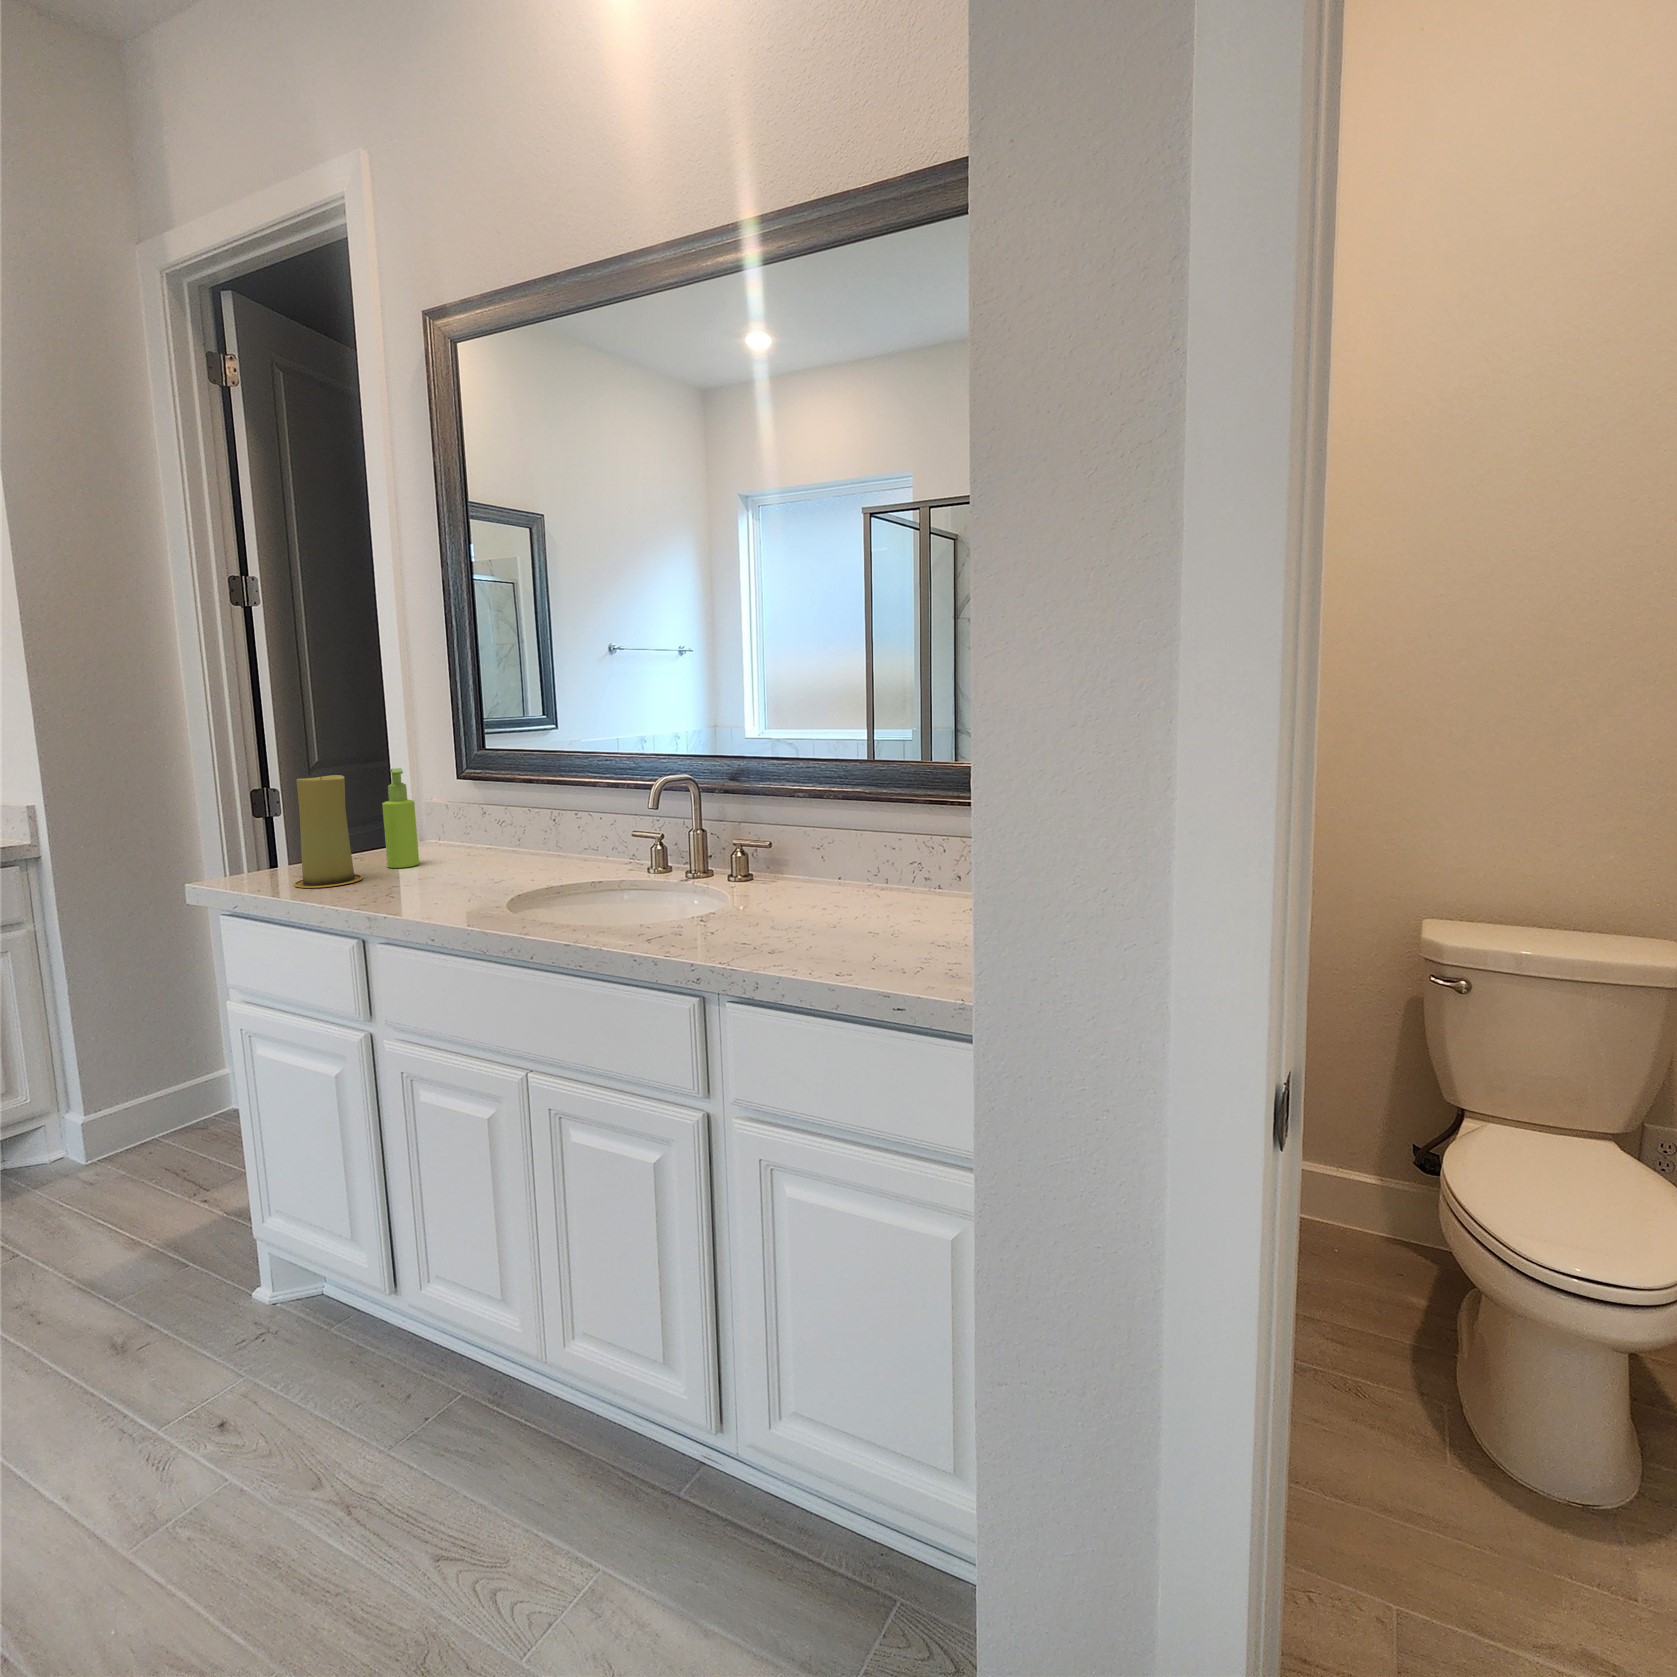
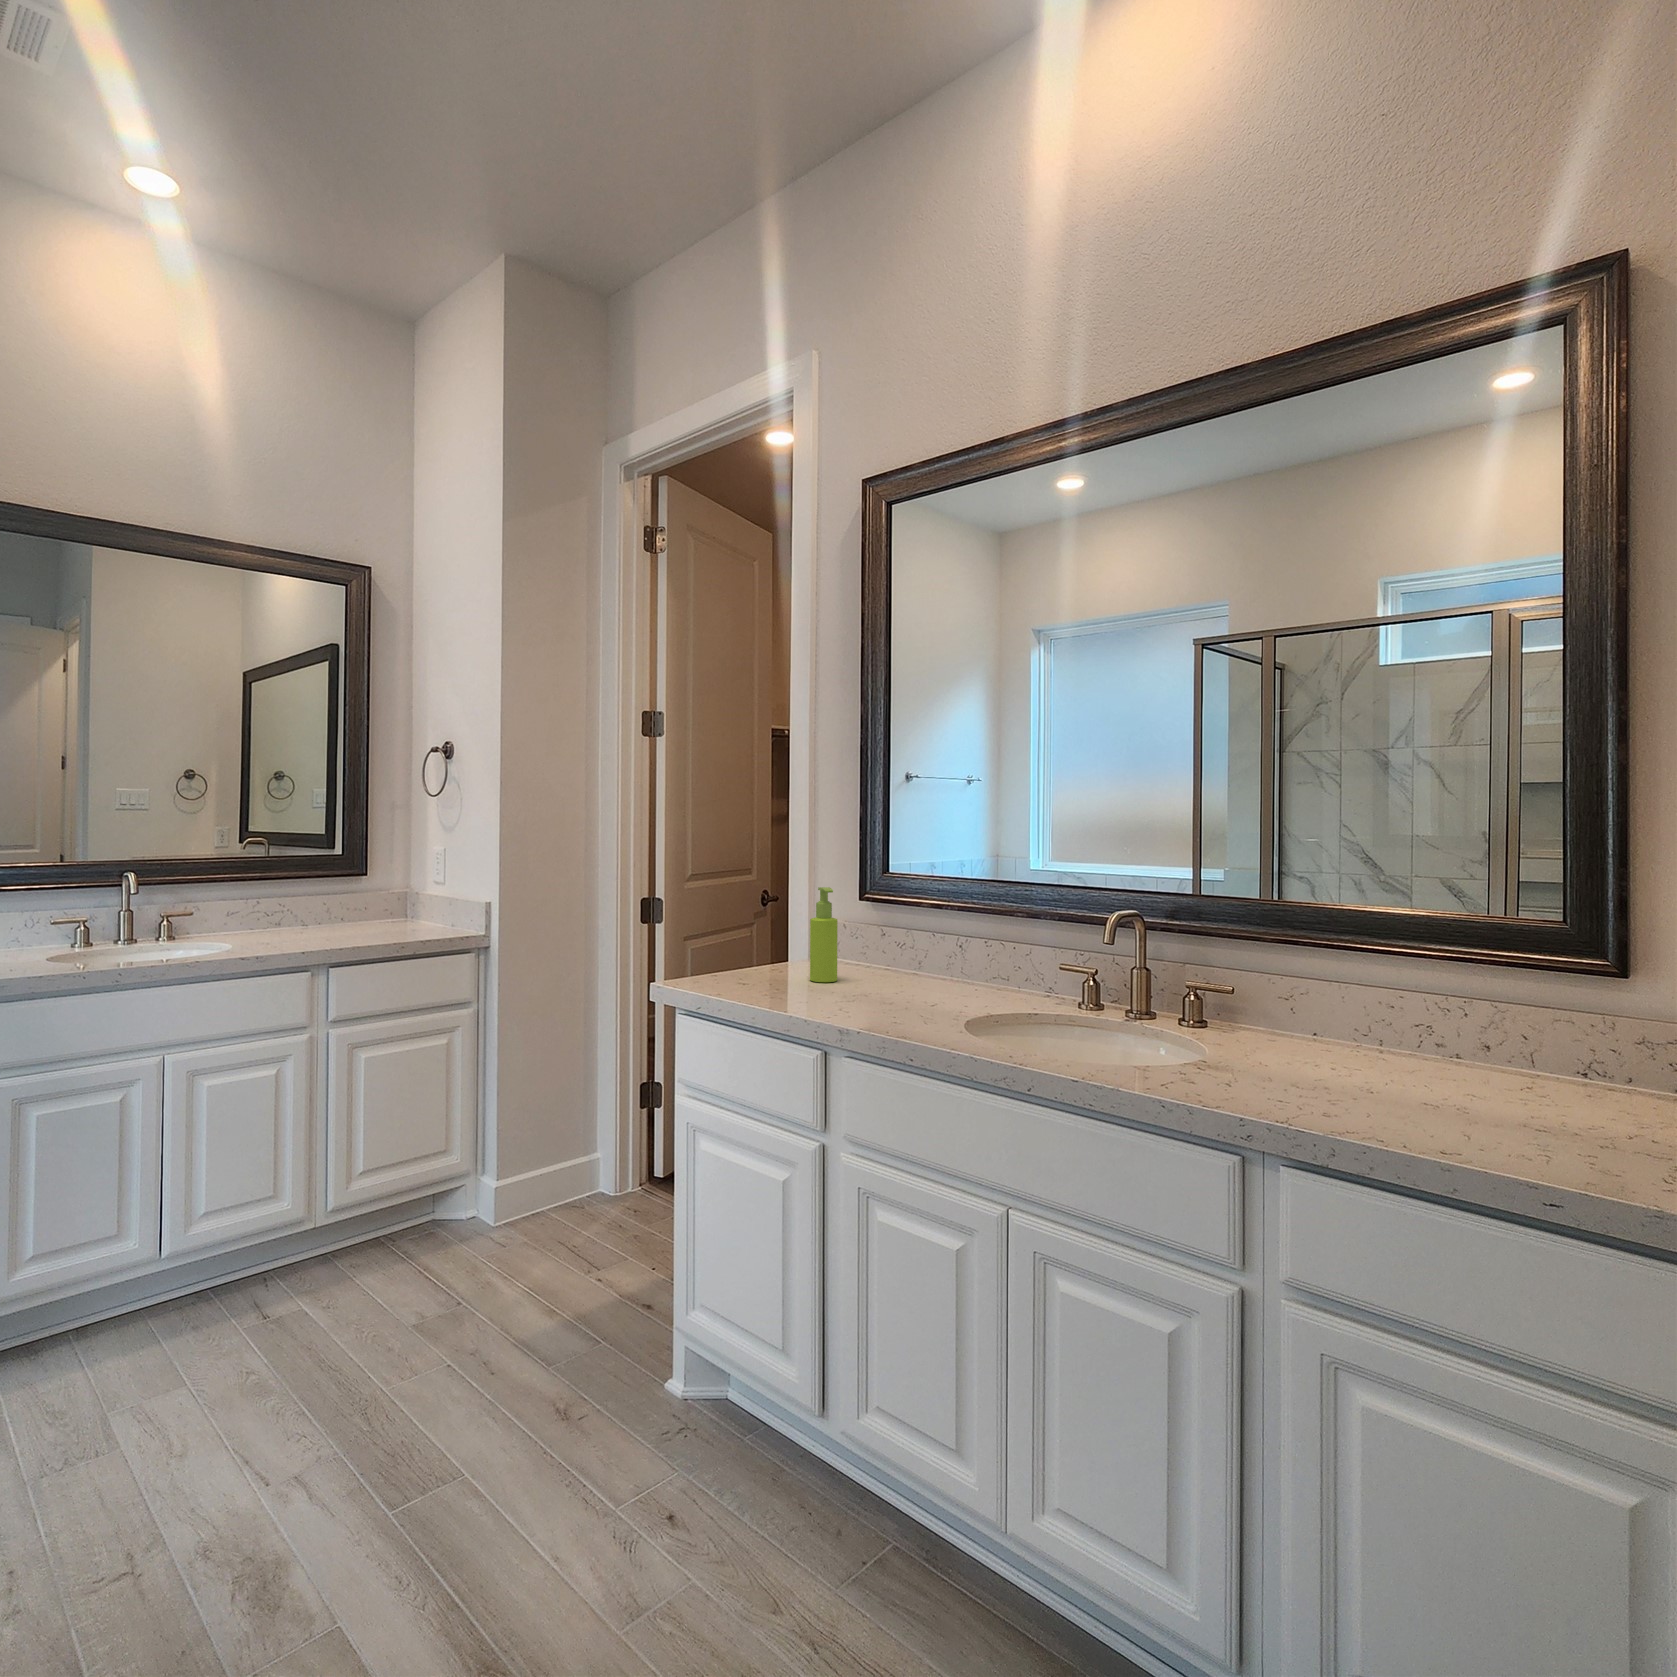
candle: present [294,775,363,888] -> none [743,891,800,996]

